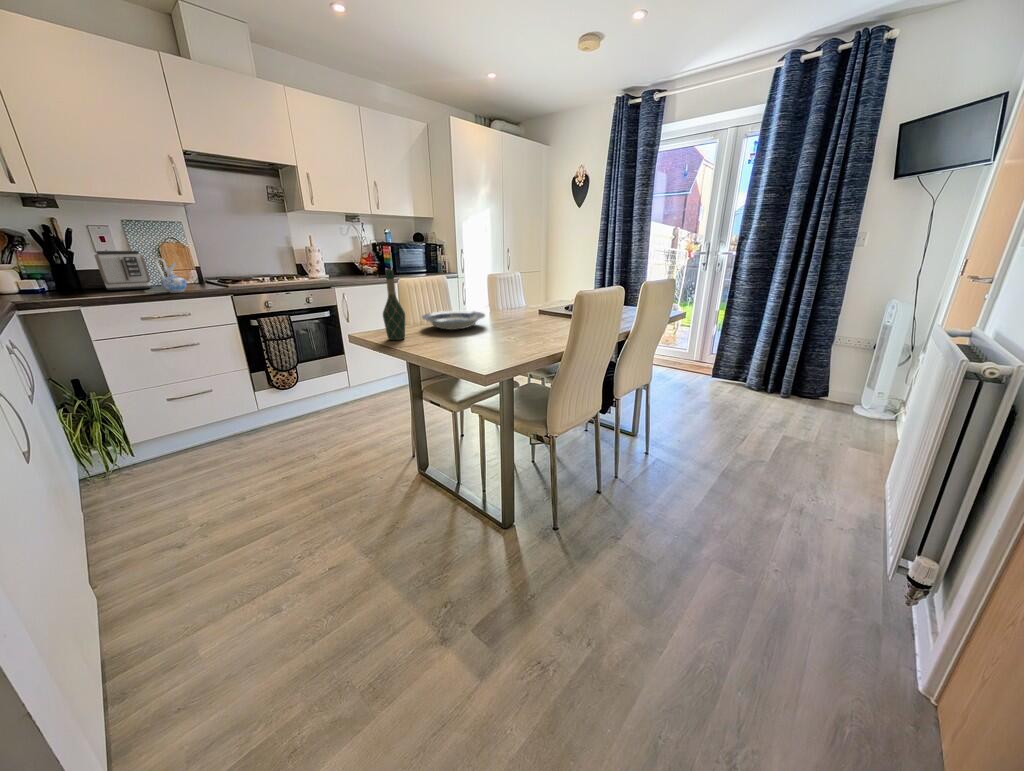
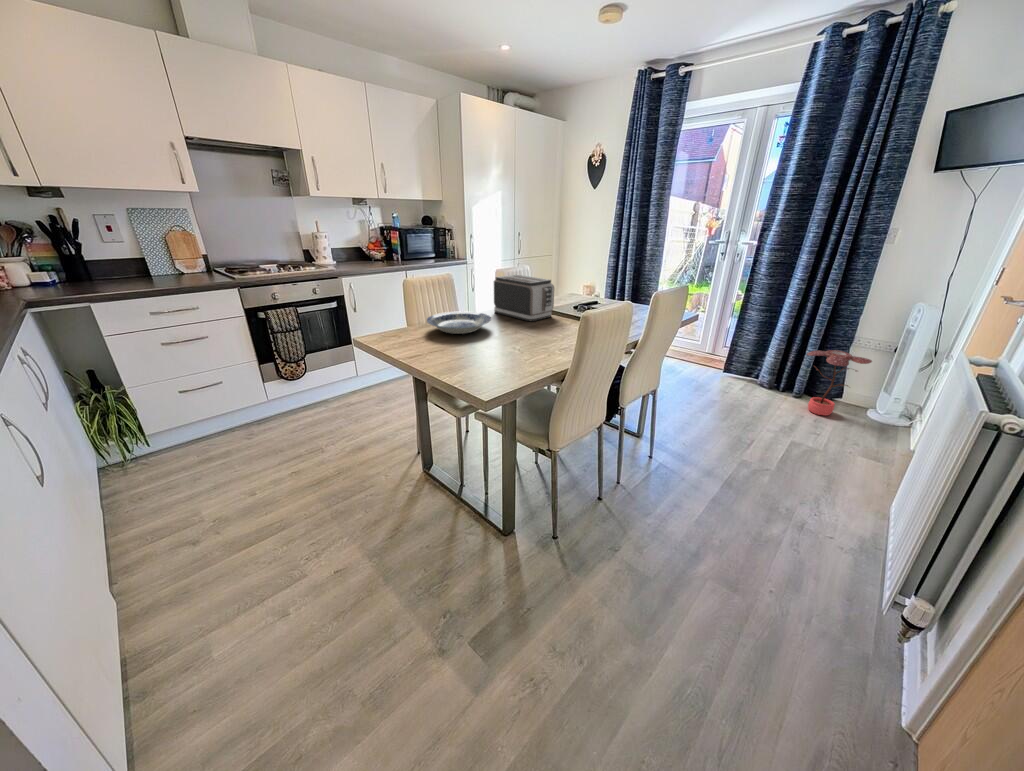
toaster: present [94,251,151,290] -> present [494,275,554,321]
ceramic pitcher: present [155,258,187,293] -> none [161,252,193,287]
wine bottle: present [383,269,405,340] -> none [387,276,410,347]
potted plant: none [790,348,852,412] -> present [807,350,872,416]

